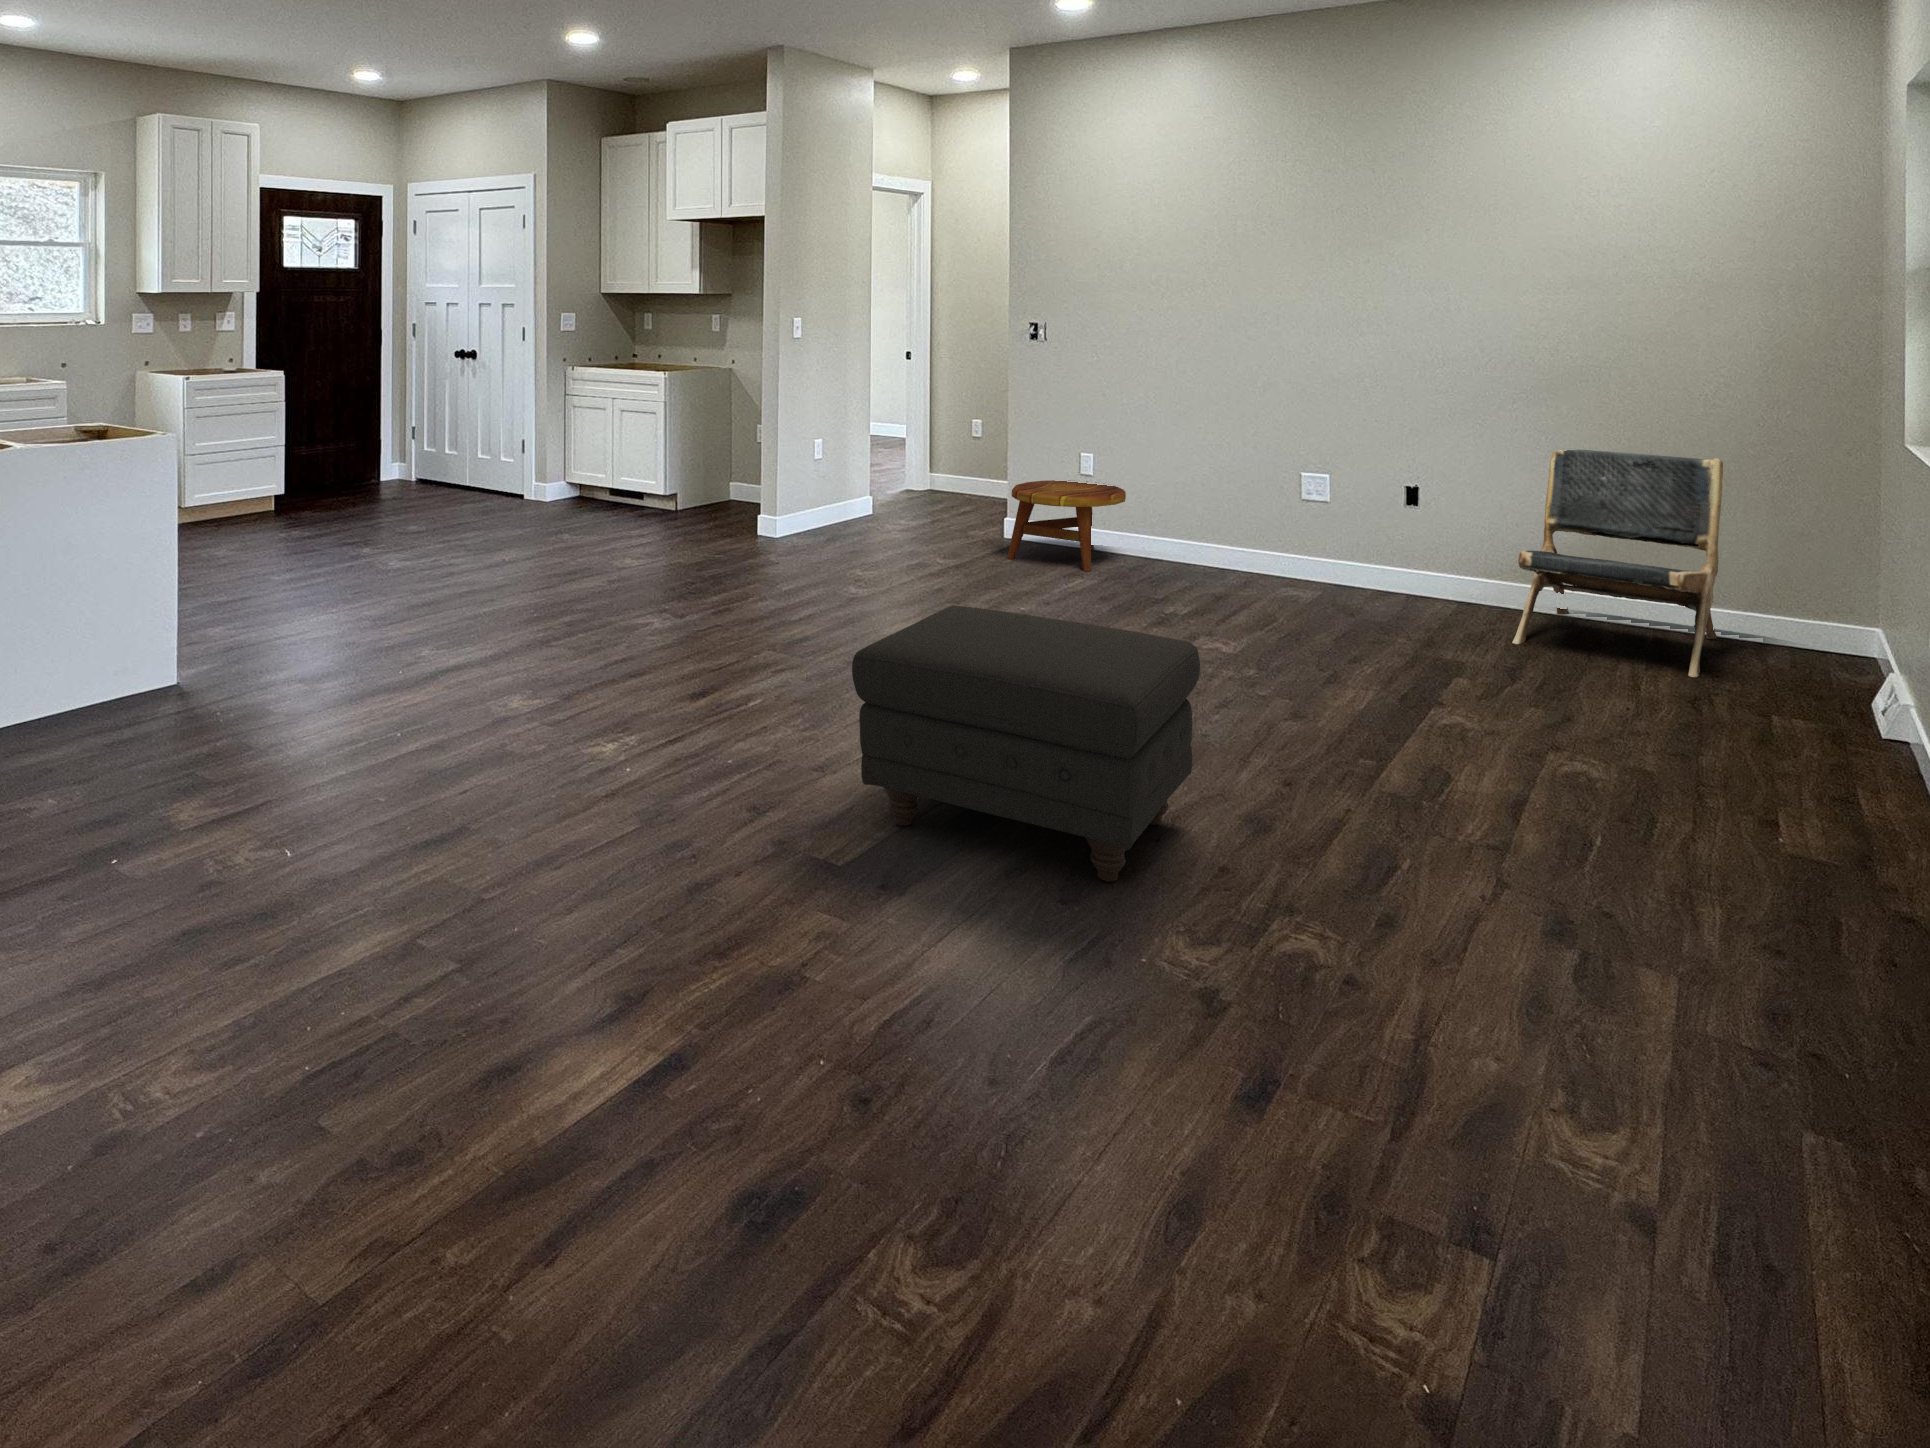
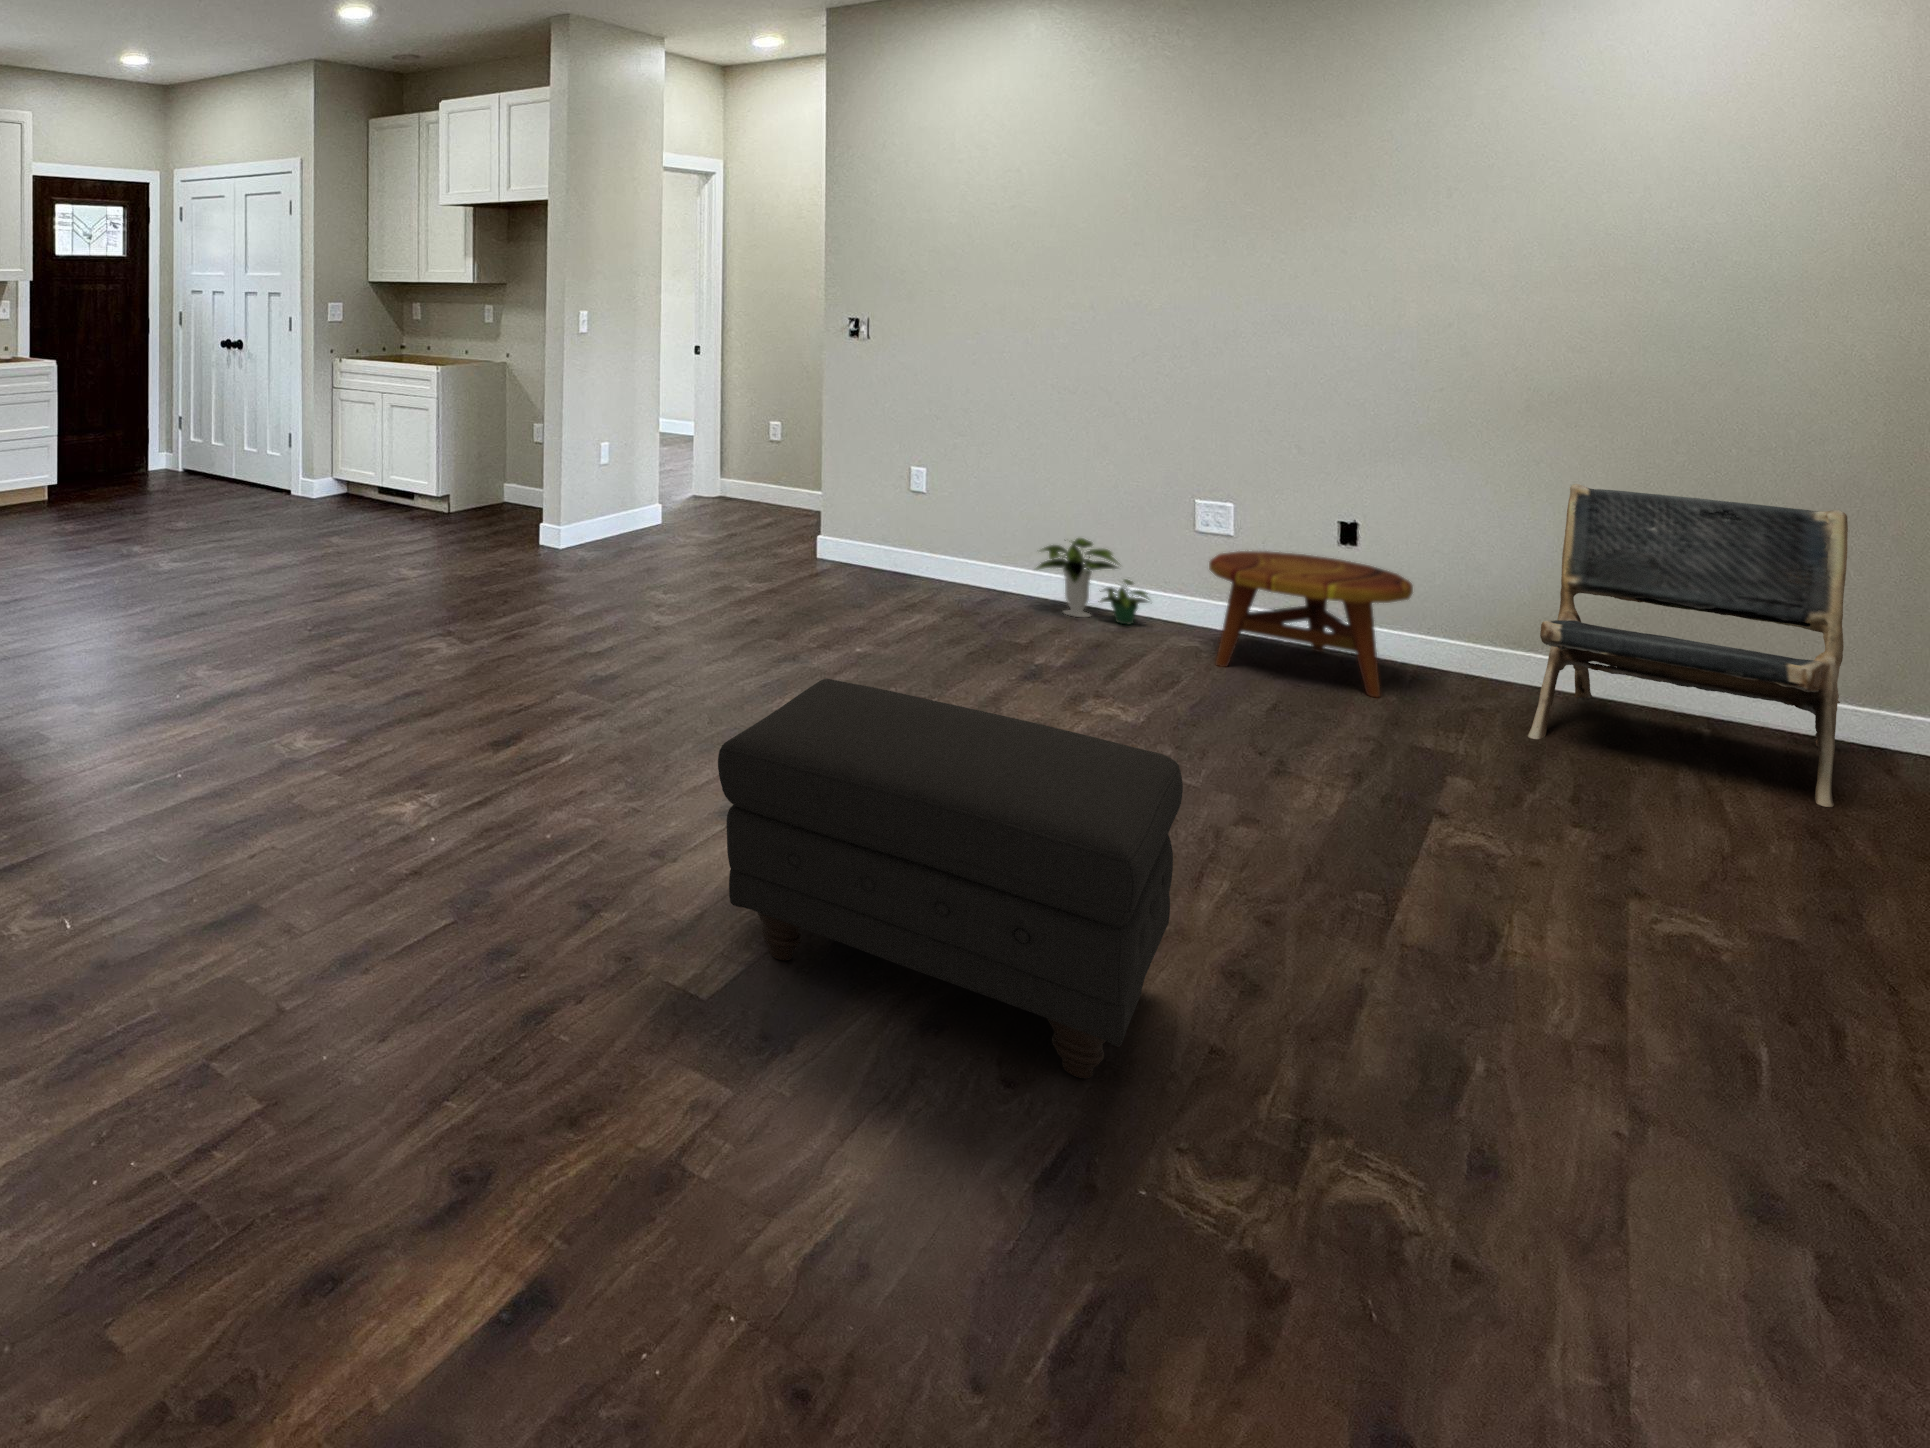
side table: present [1007,480,1126,571] -> present [1209,551,1413,697]
potted plant: none [1172,507,1263,577] -> present [1036,538,1148,624]

